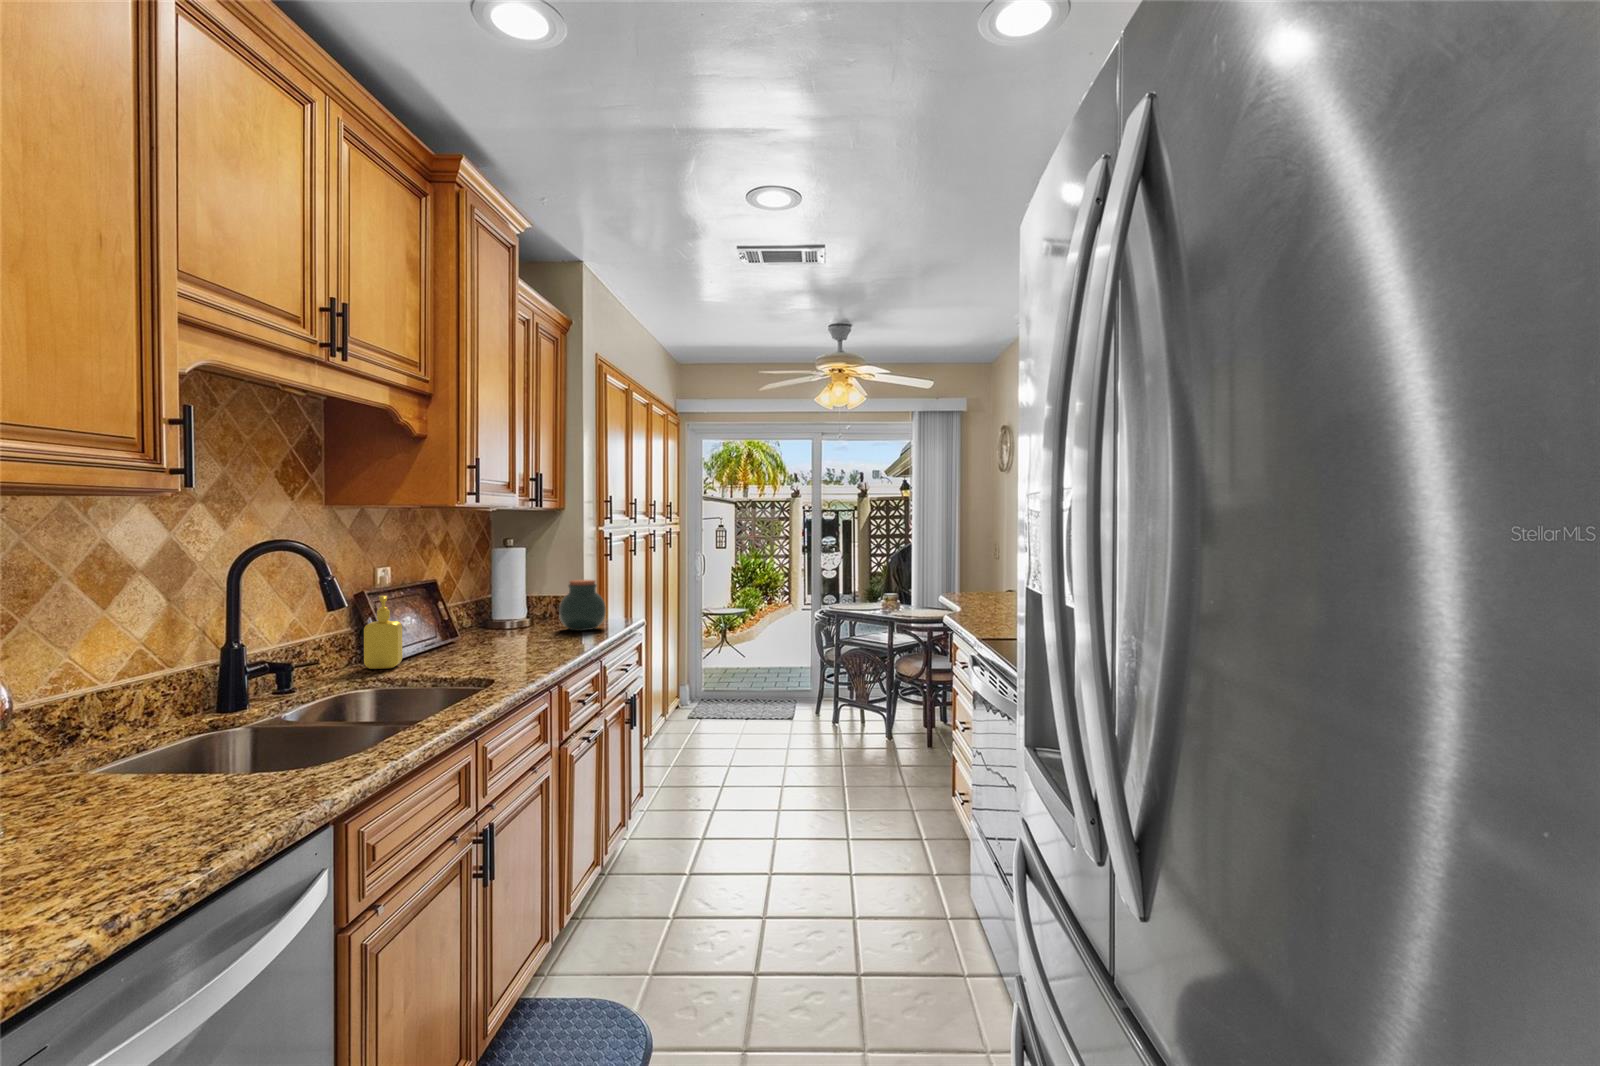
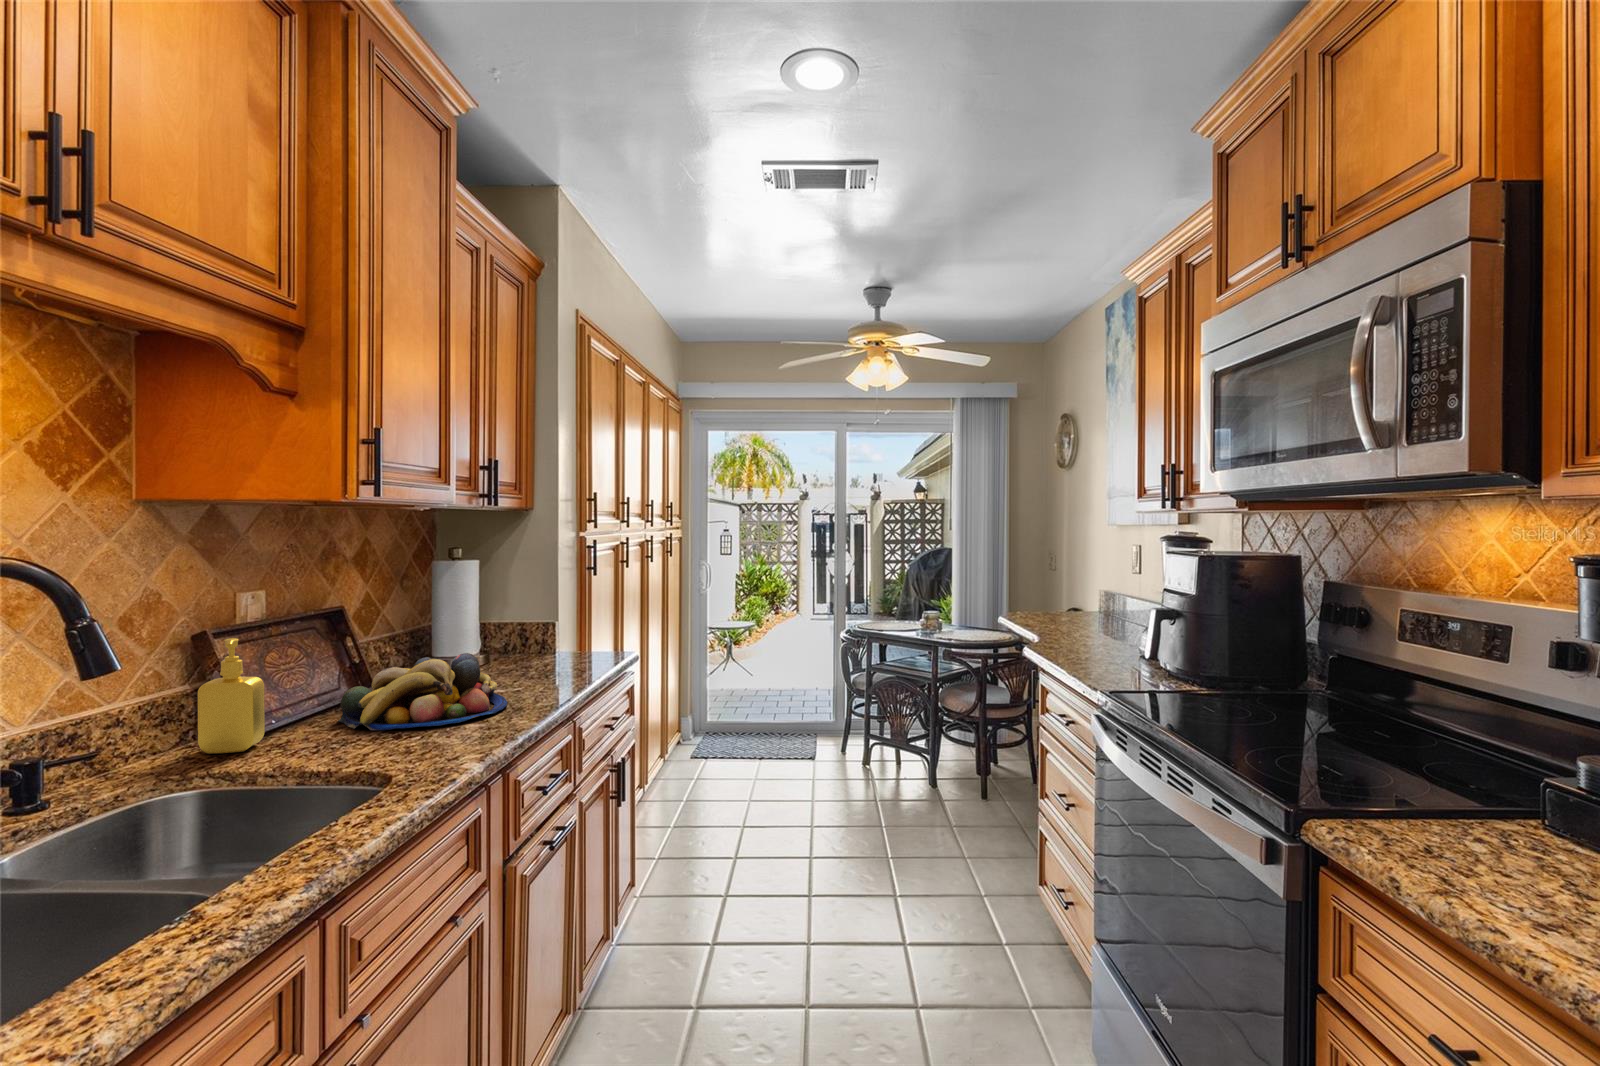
jar: present [559,580,606,631] -> none [520,602,584,673]
fruit bowl: none [443,612,555,659] -> present [338,653,507,730]

